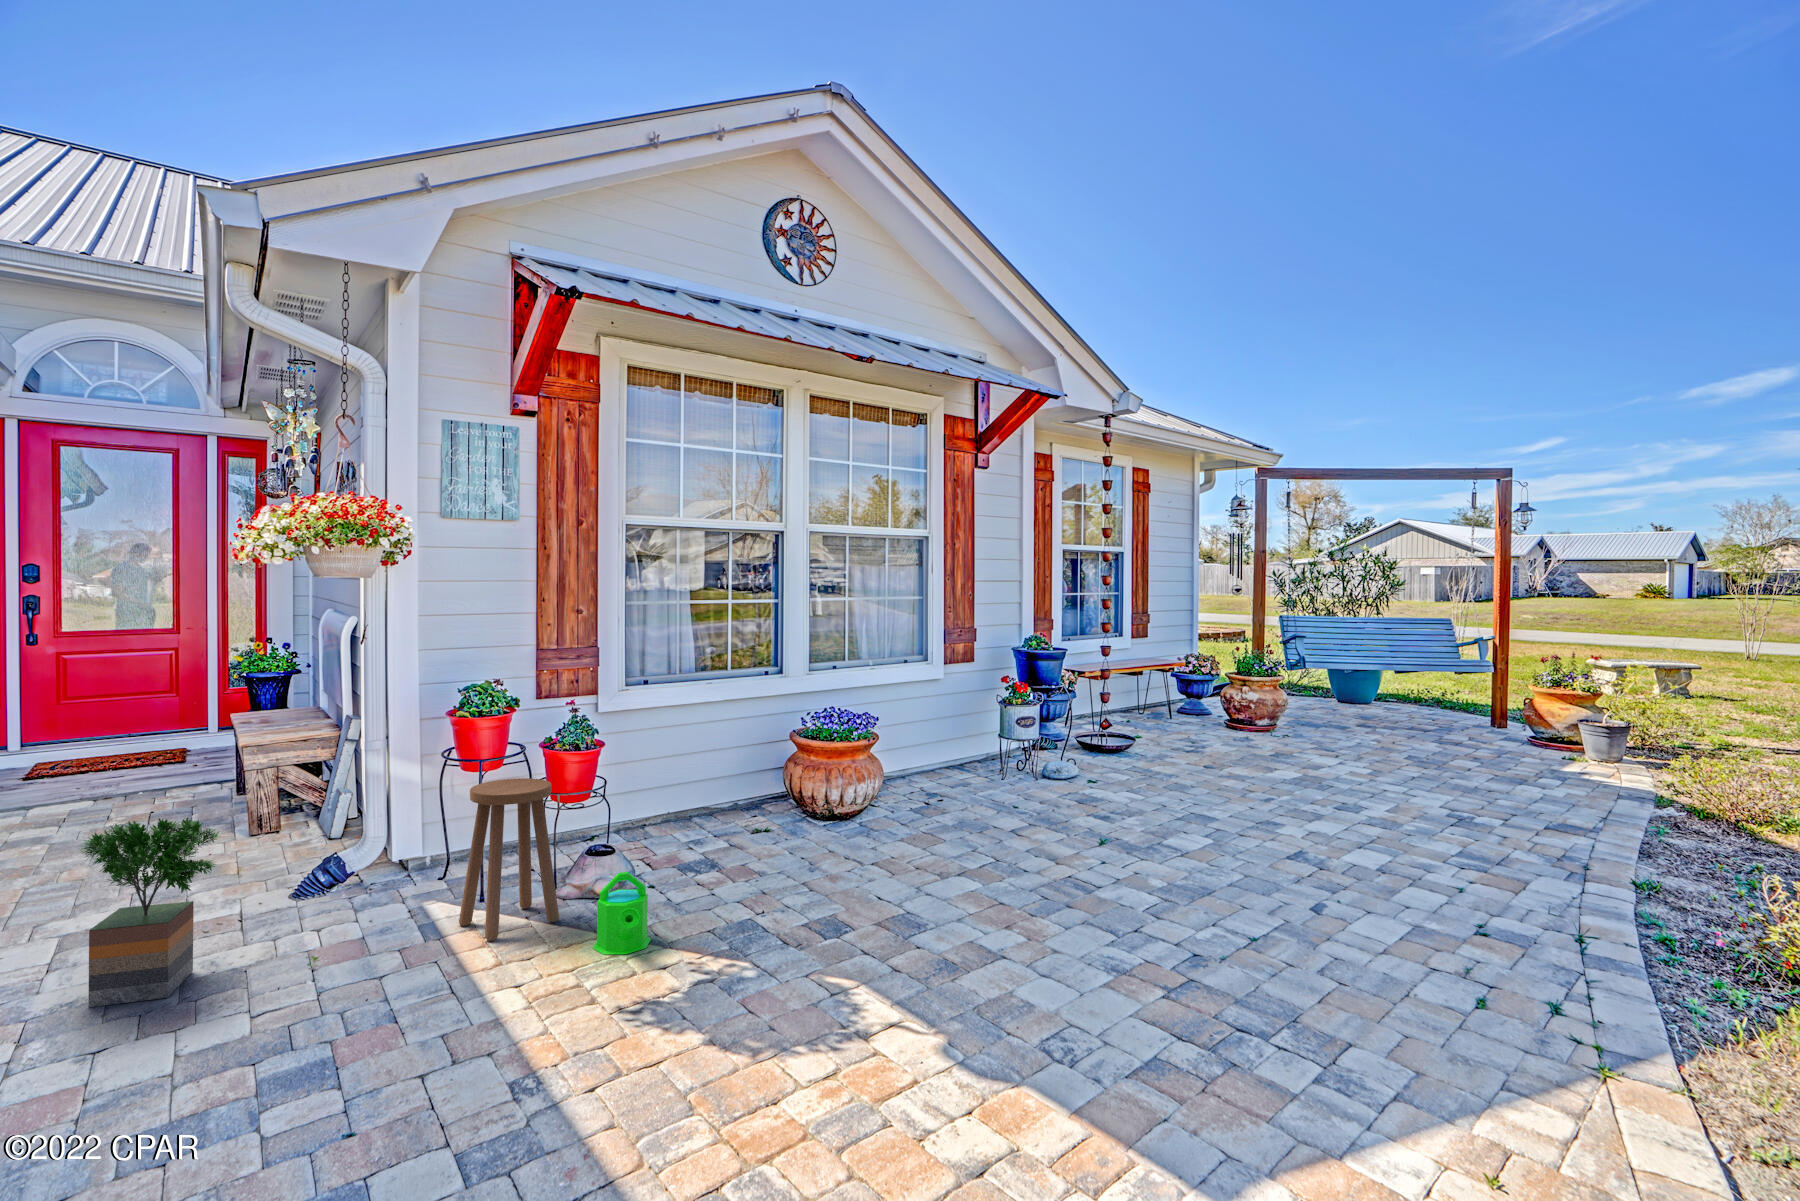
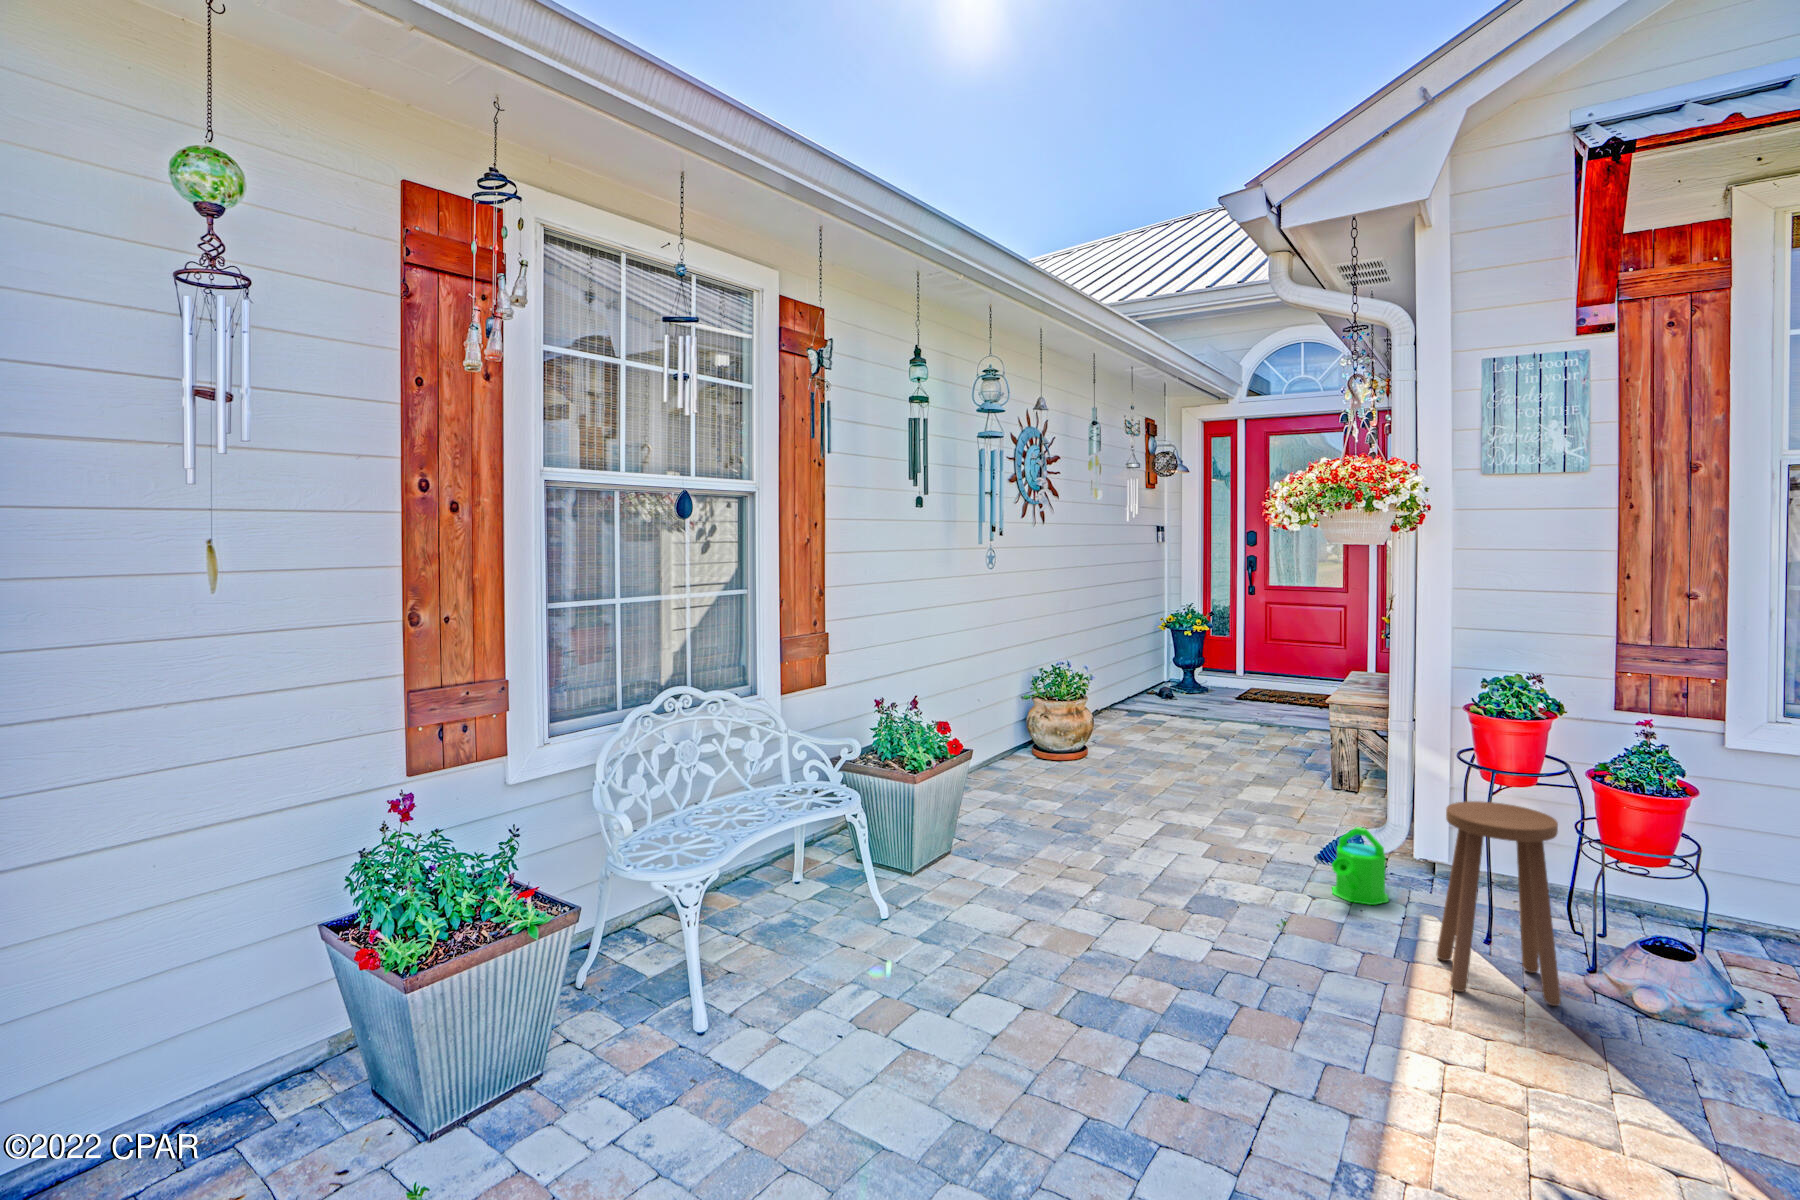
potted tree: present [82,818,219,1007] -> none [1122,758,1218,912]
watering can: present [592,872,651,955] -> present [1332,827,1389,905]

